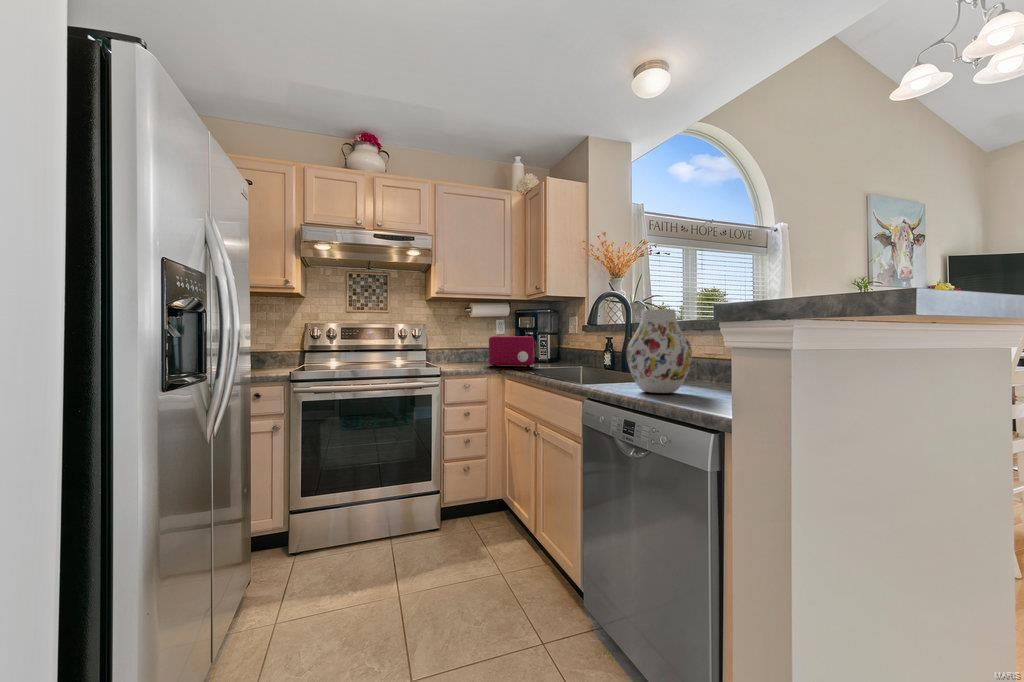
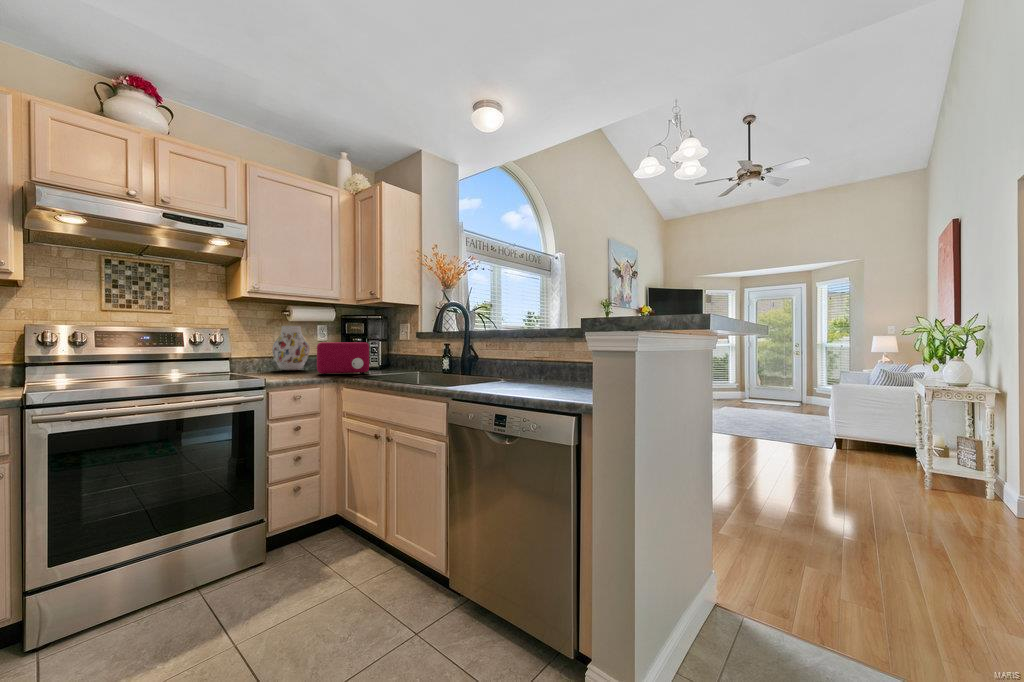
vase: present [627,309,692,393] -> present [272,326,310,370]

